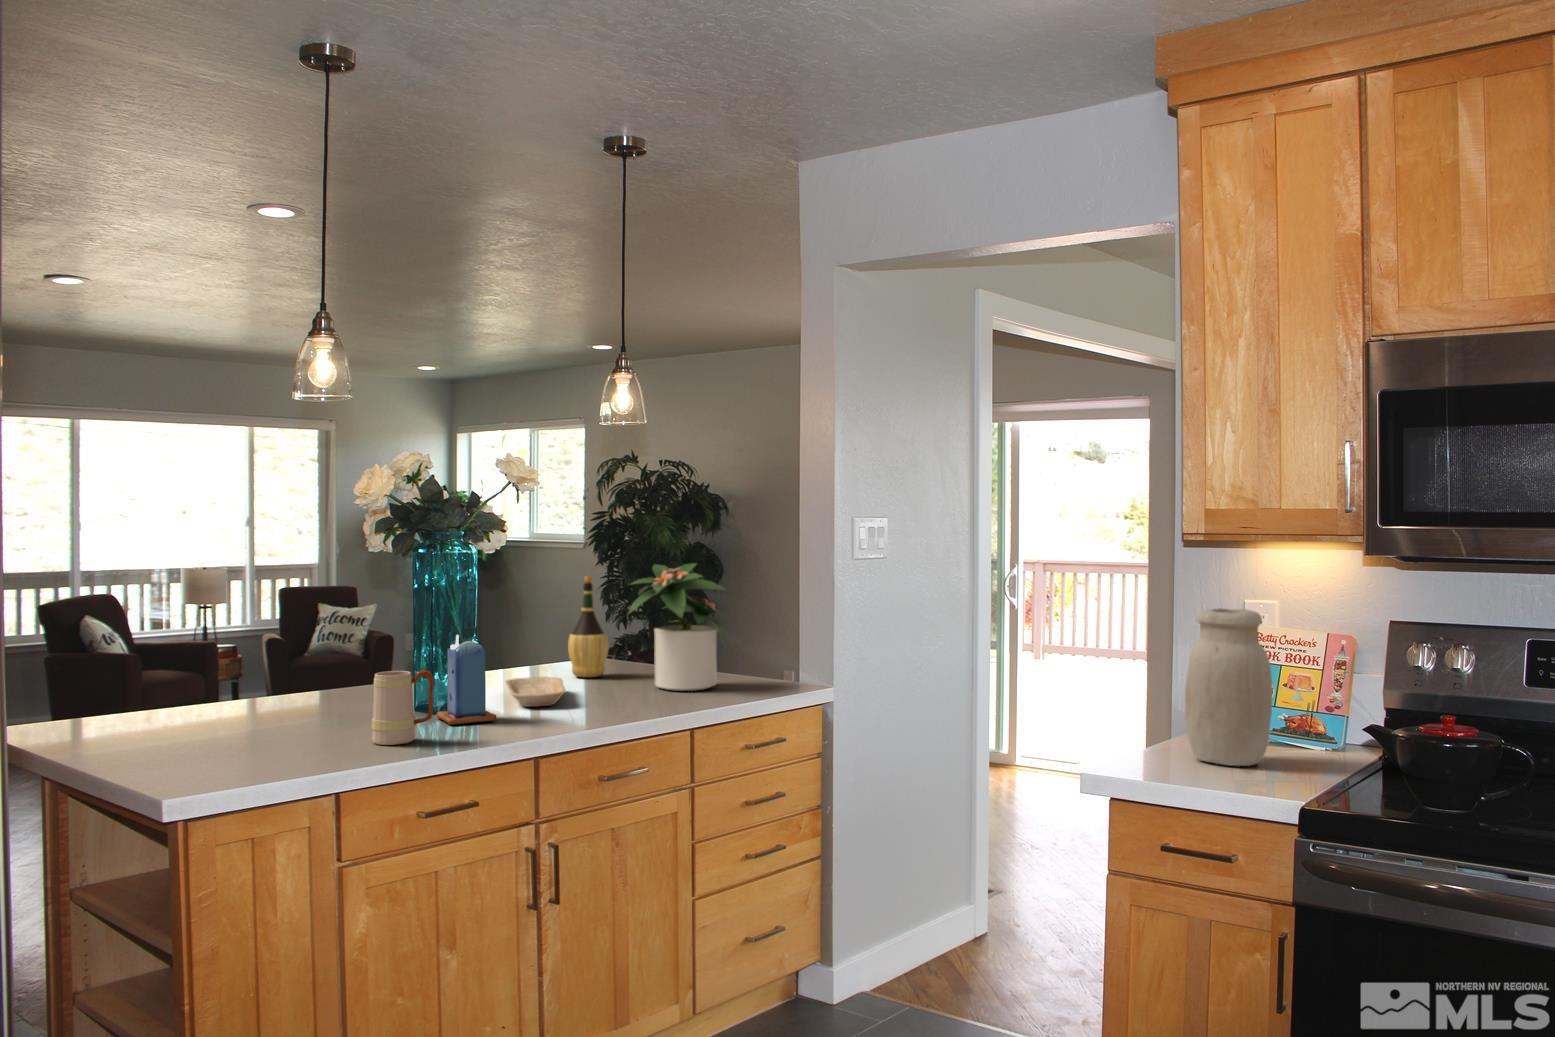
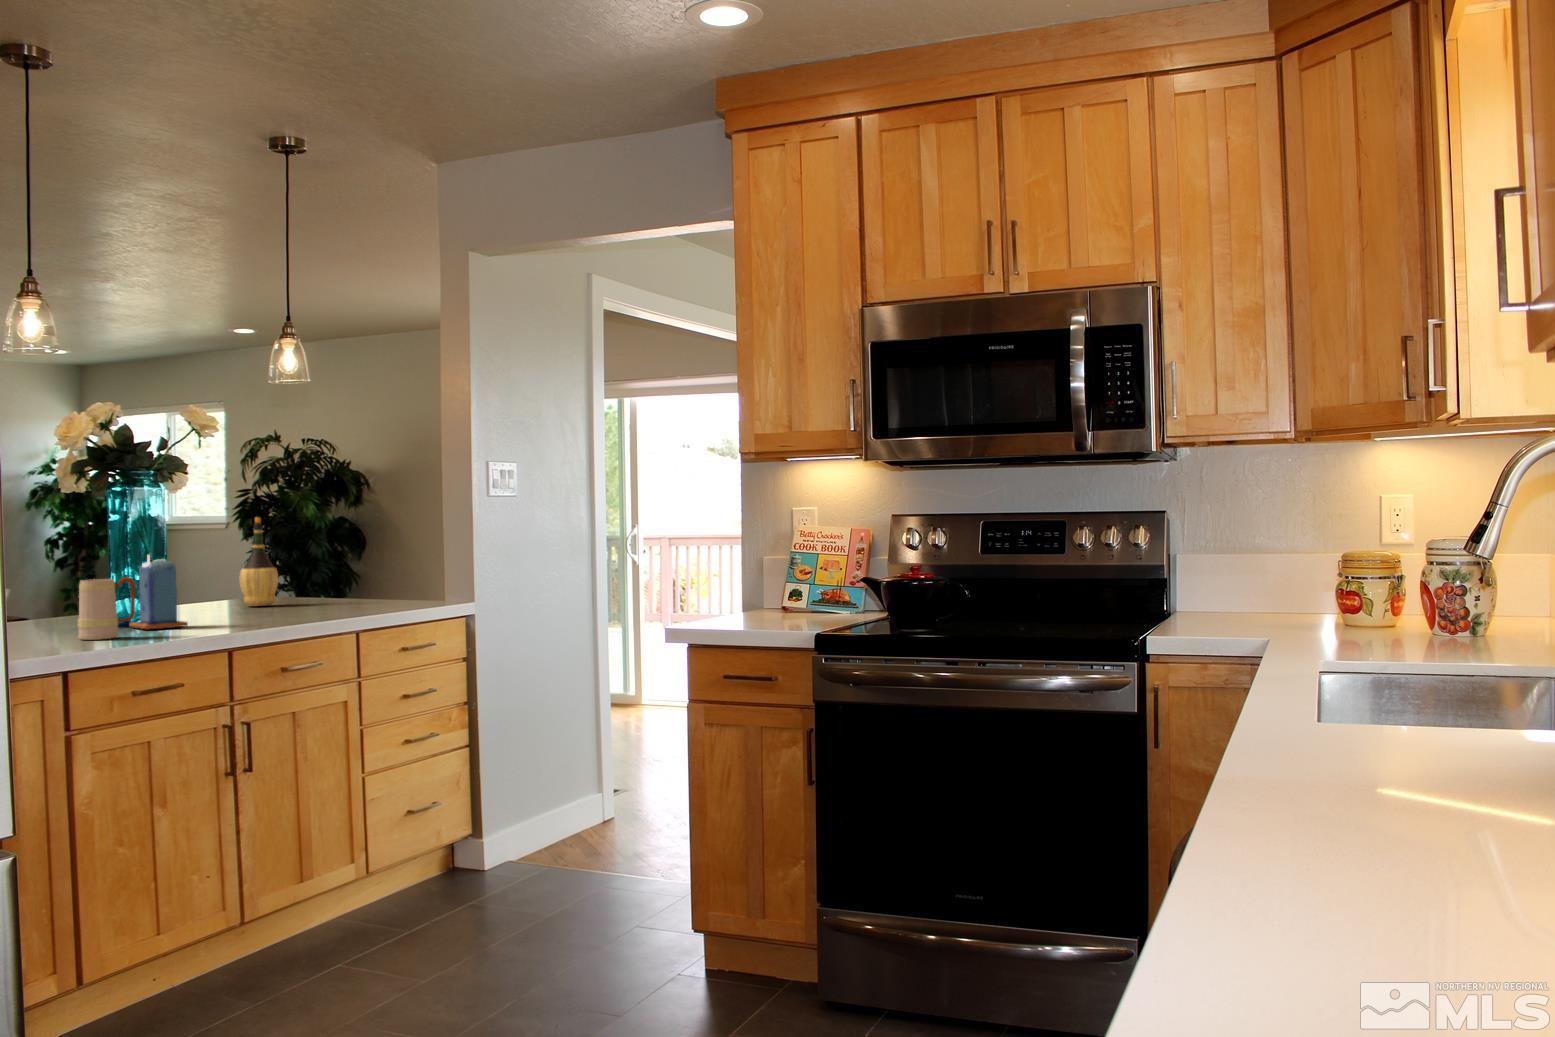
potted plant: present [629,563,733,691] -> none [298,502,397,610]
jar: present [1185,608,1272,766] -> none [746,509,803,619]
tray: present [506,677,566,707] -> none [186,601,247,620]

